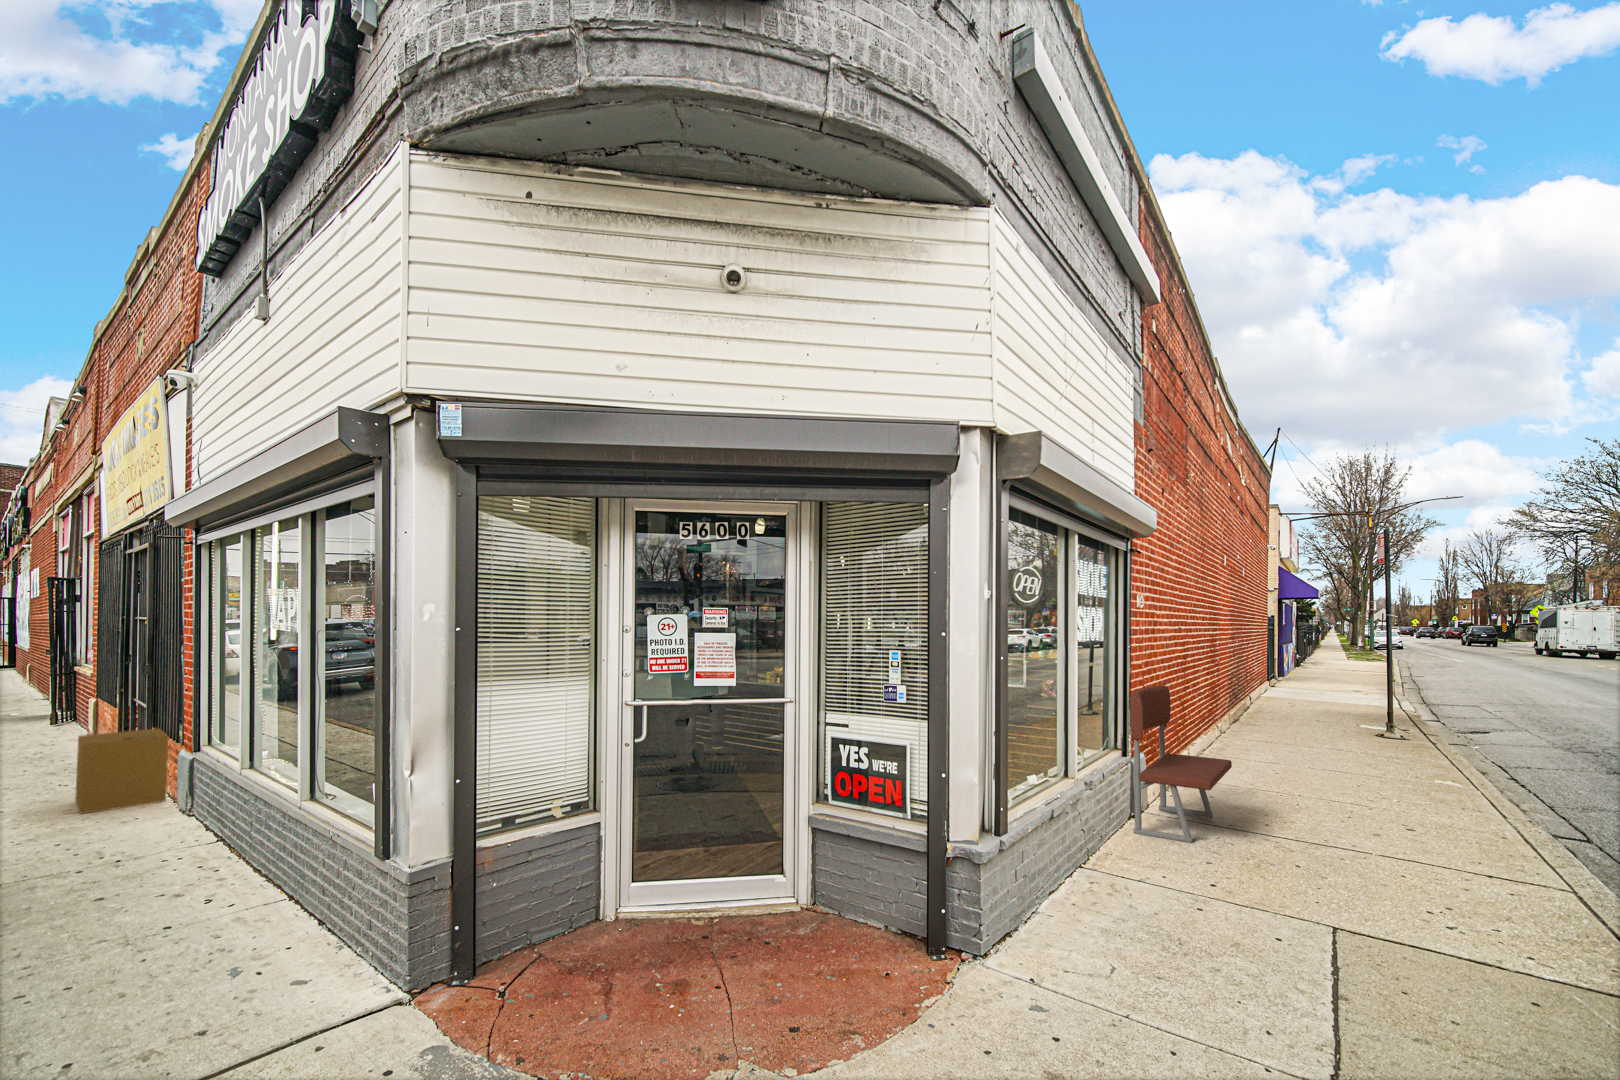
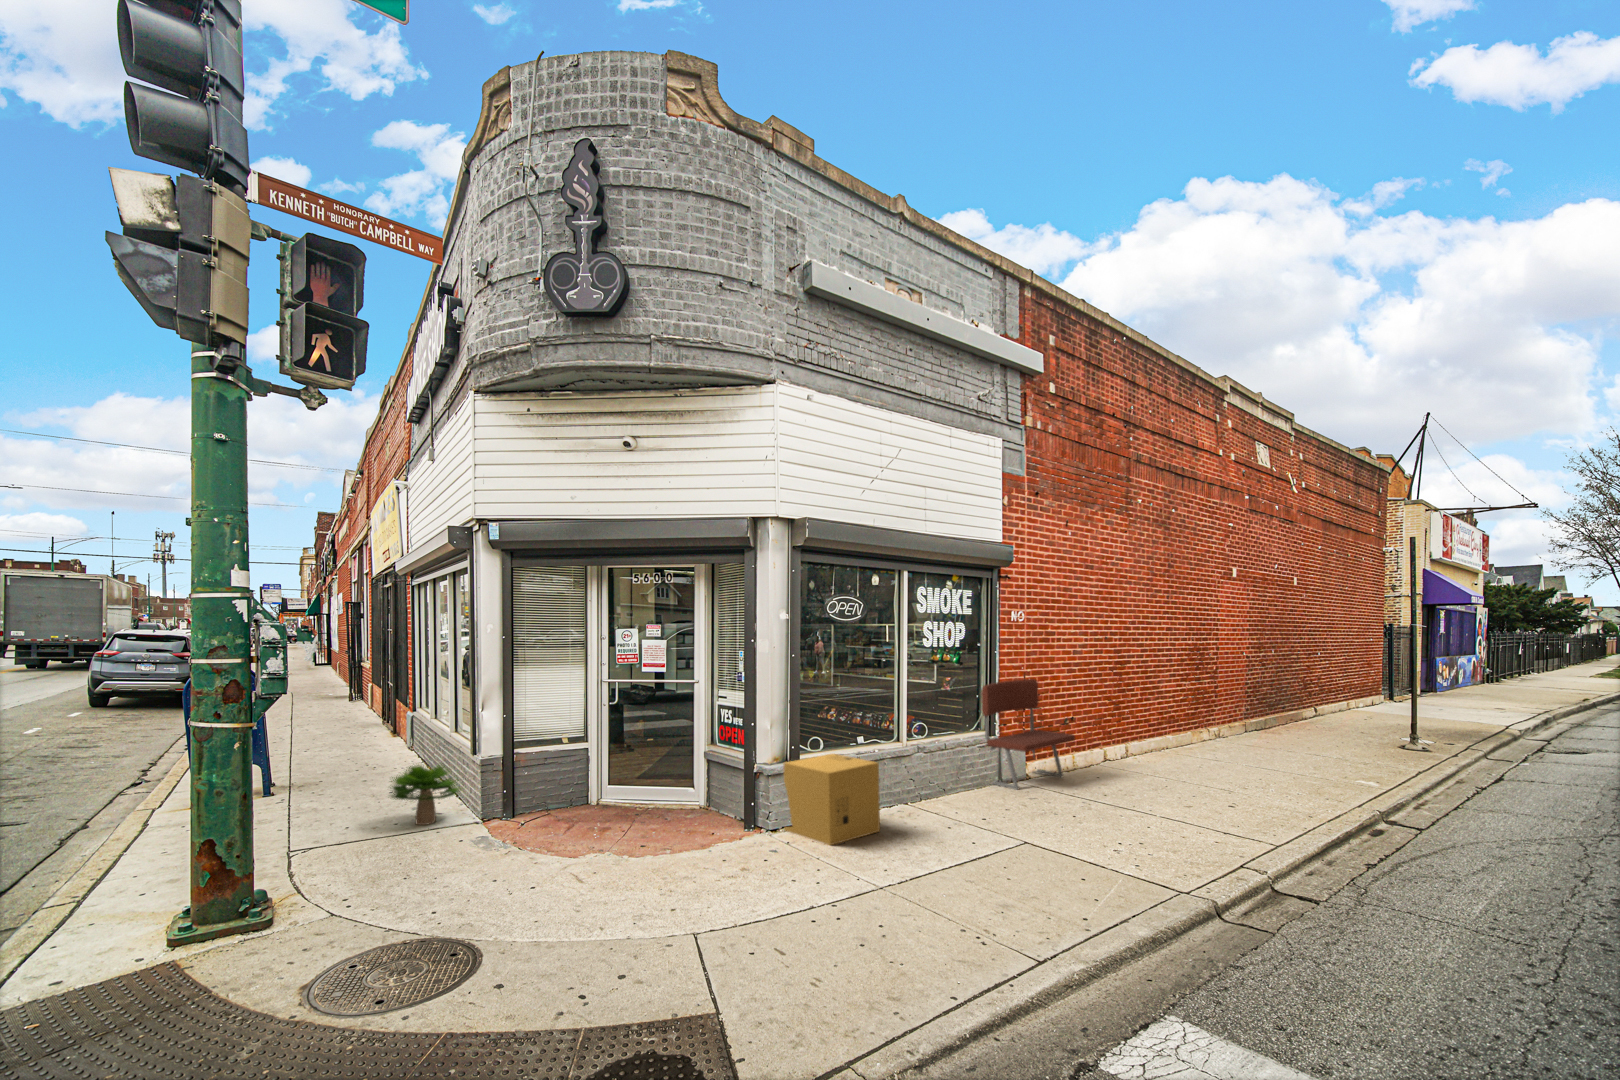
cardboard box: present [75,728,169,814] -> present [783,754,880,845]
potted plant: none [193,868,367,1009] -> present [390,765,461,825]

